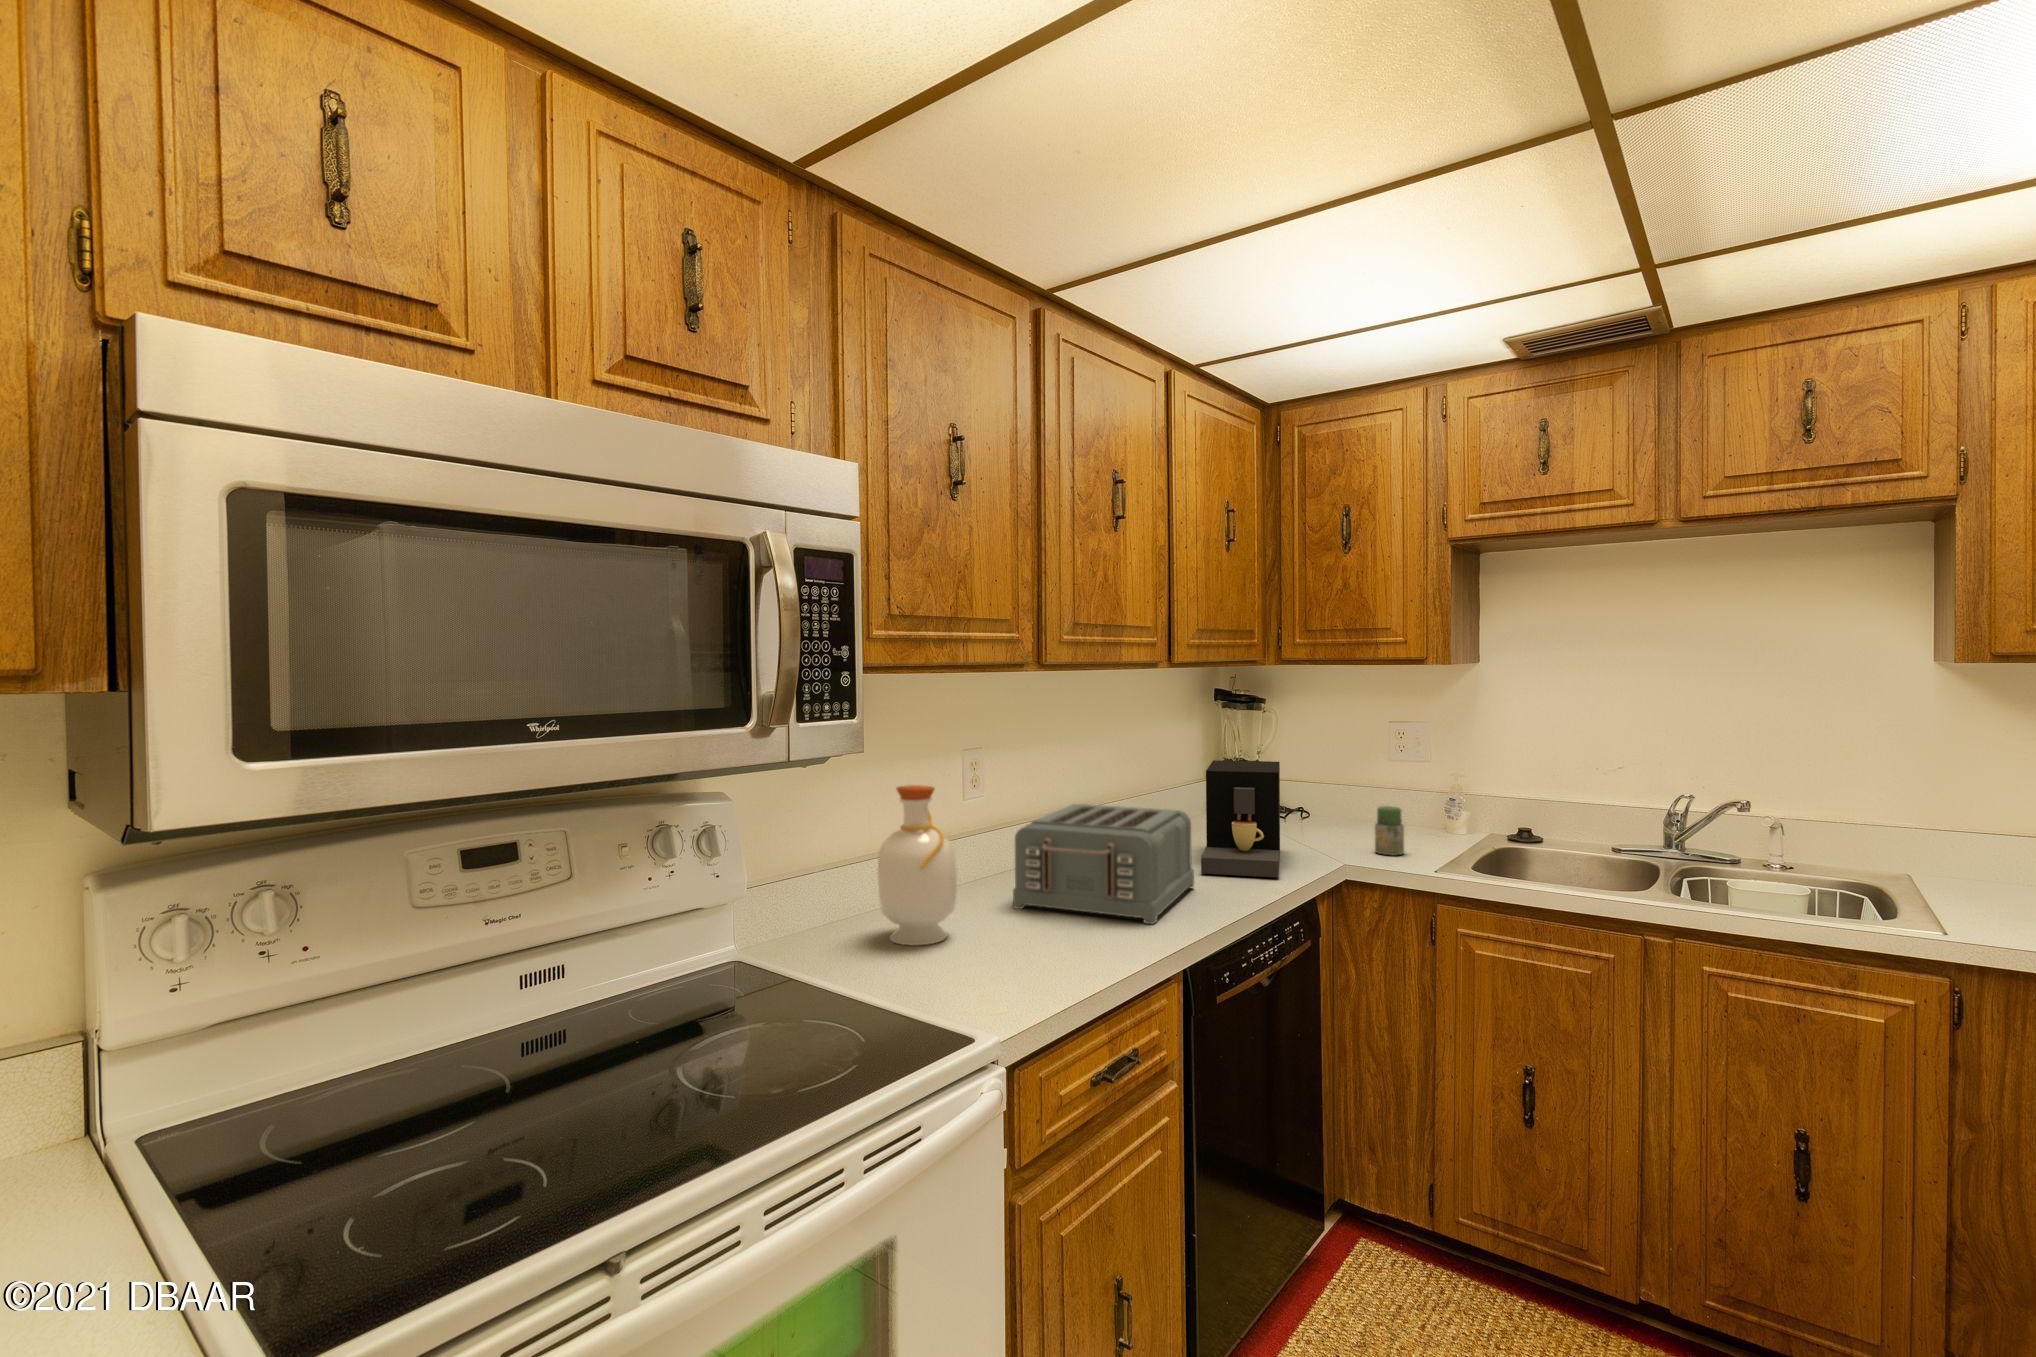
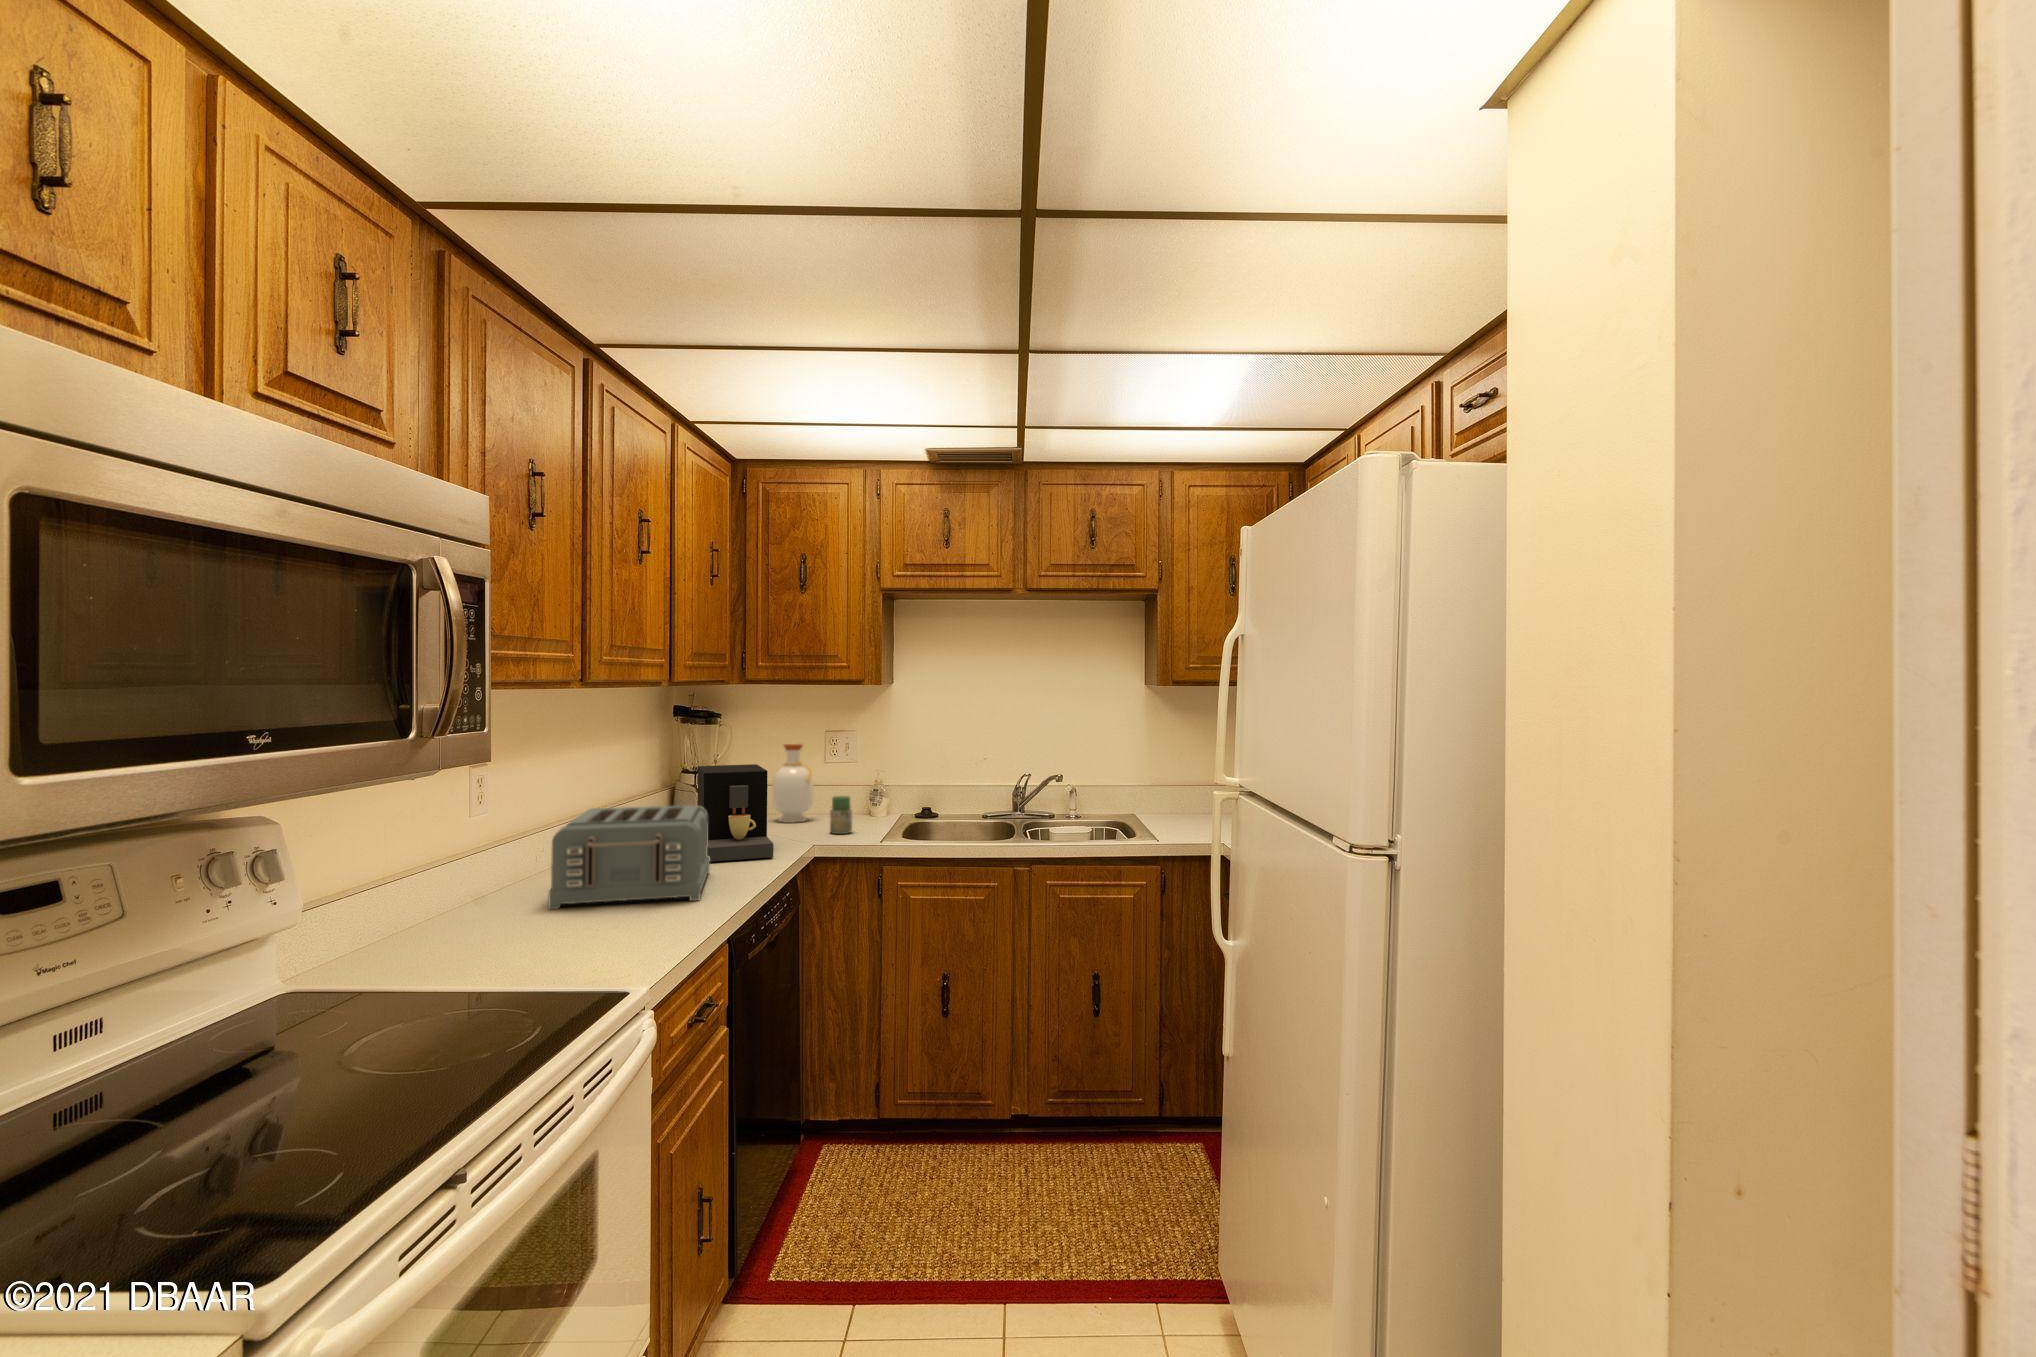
bottle: present [878,785,957,945] -> present [772,744,813,823]

